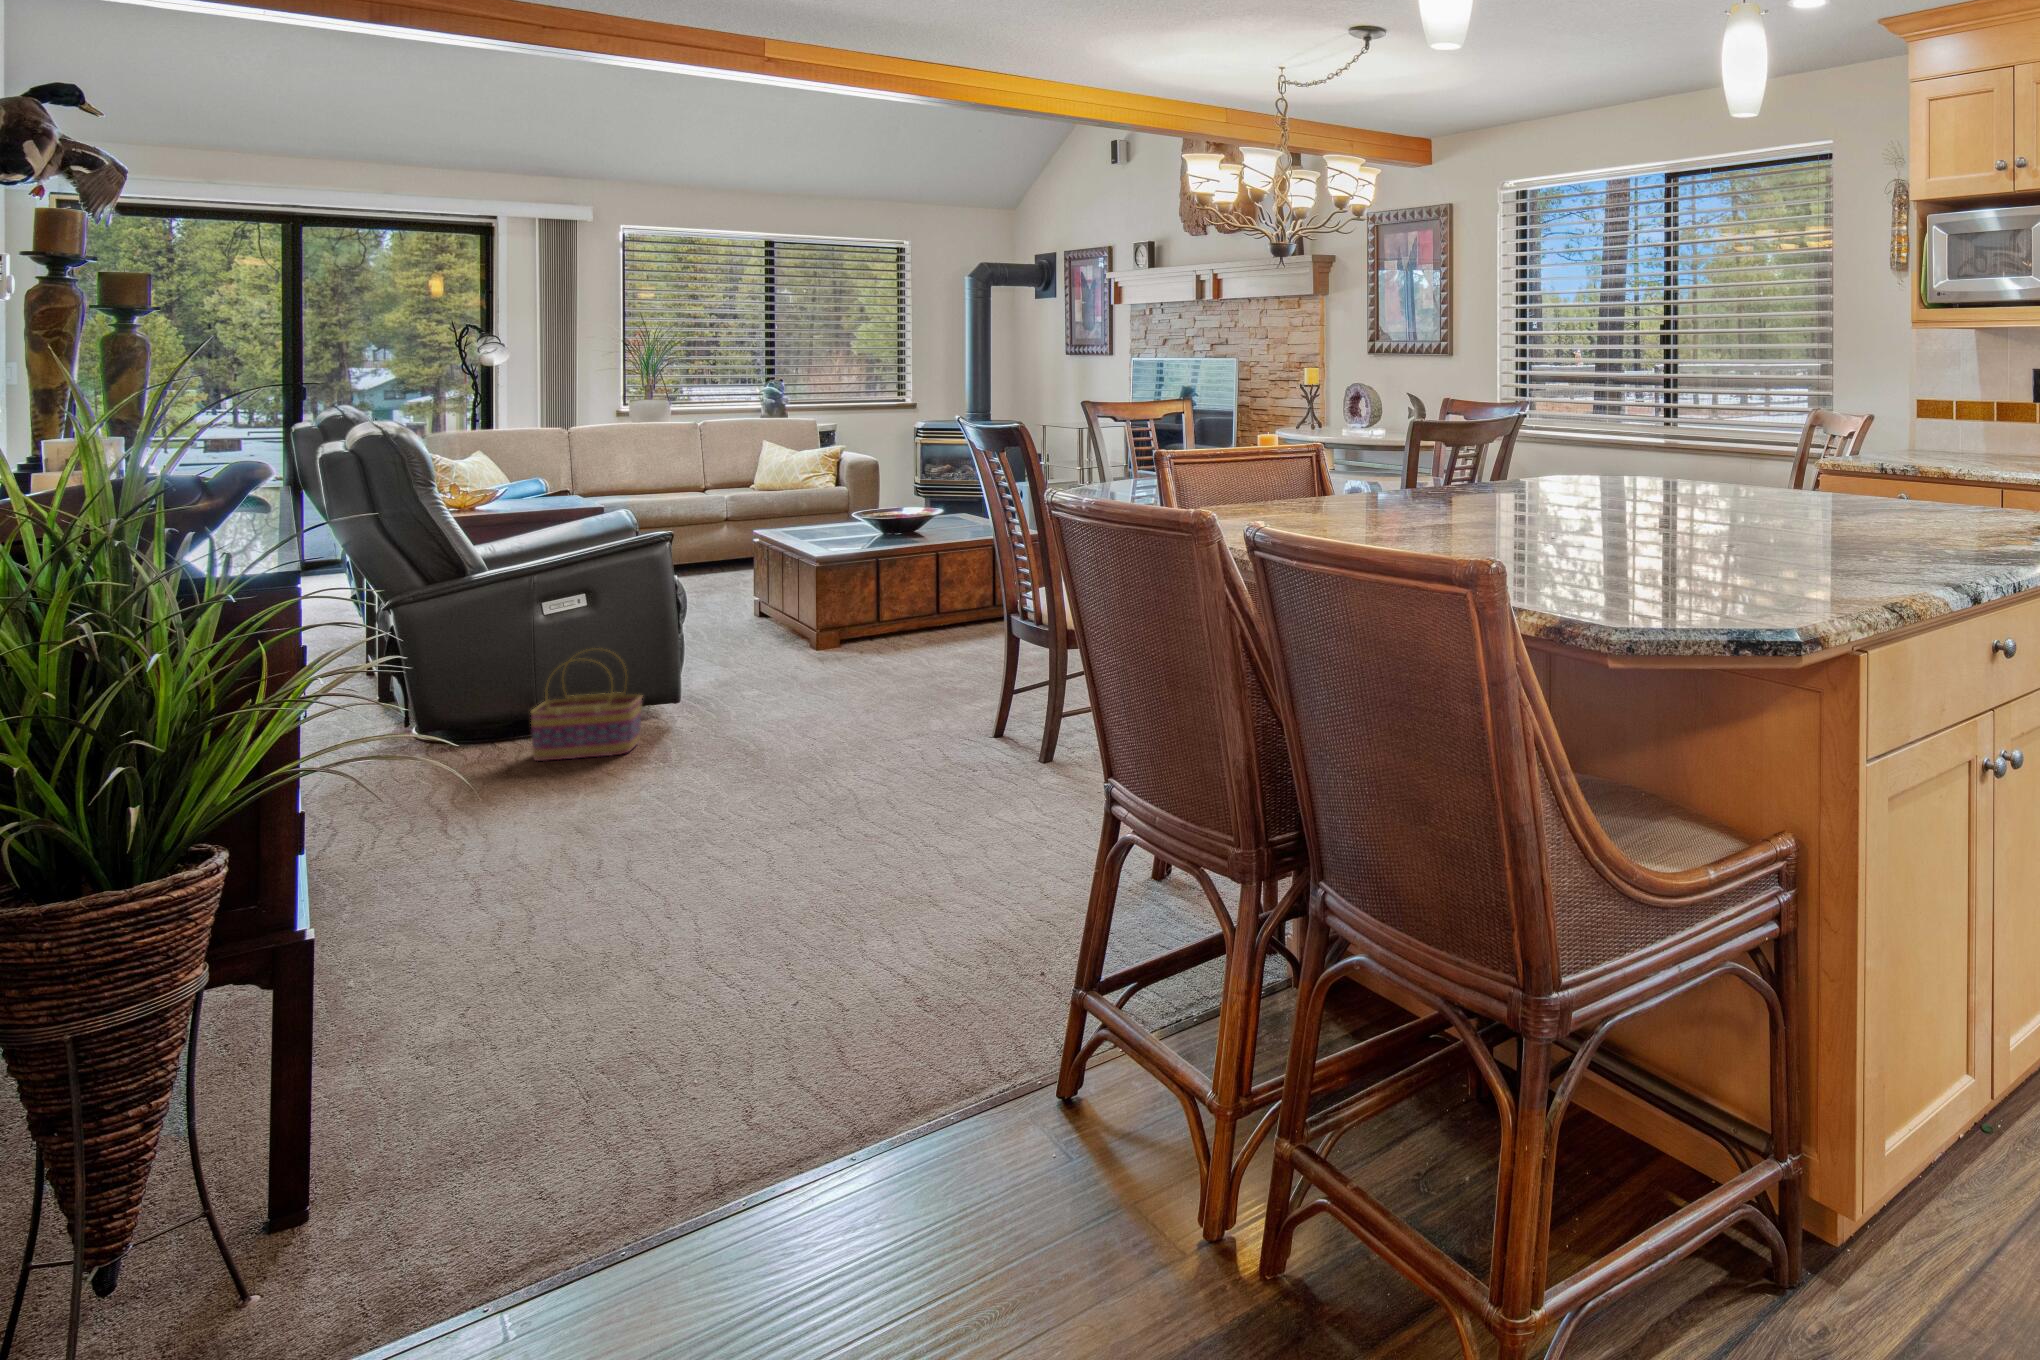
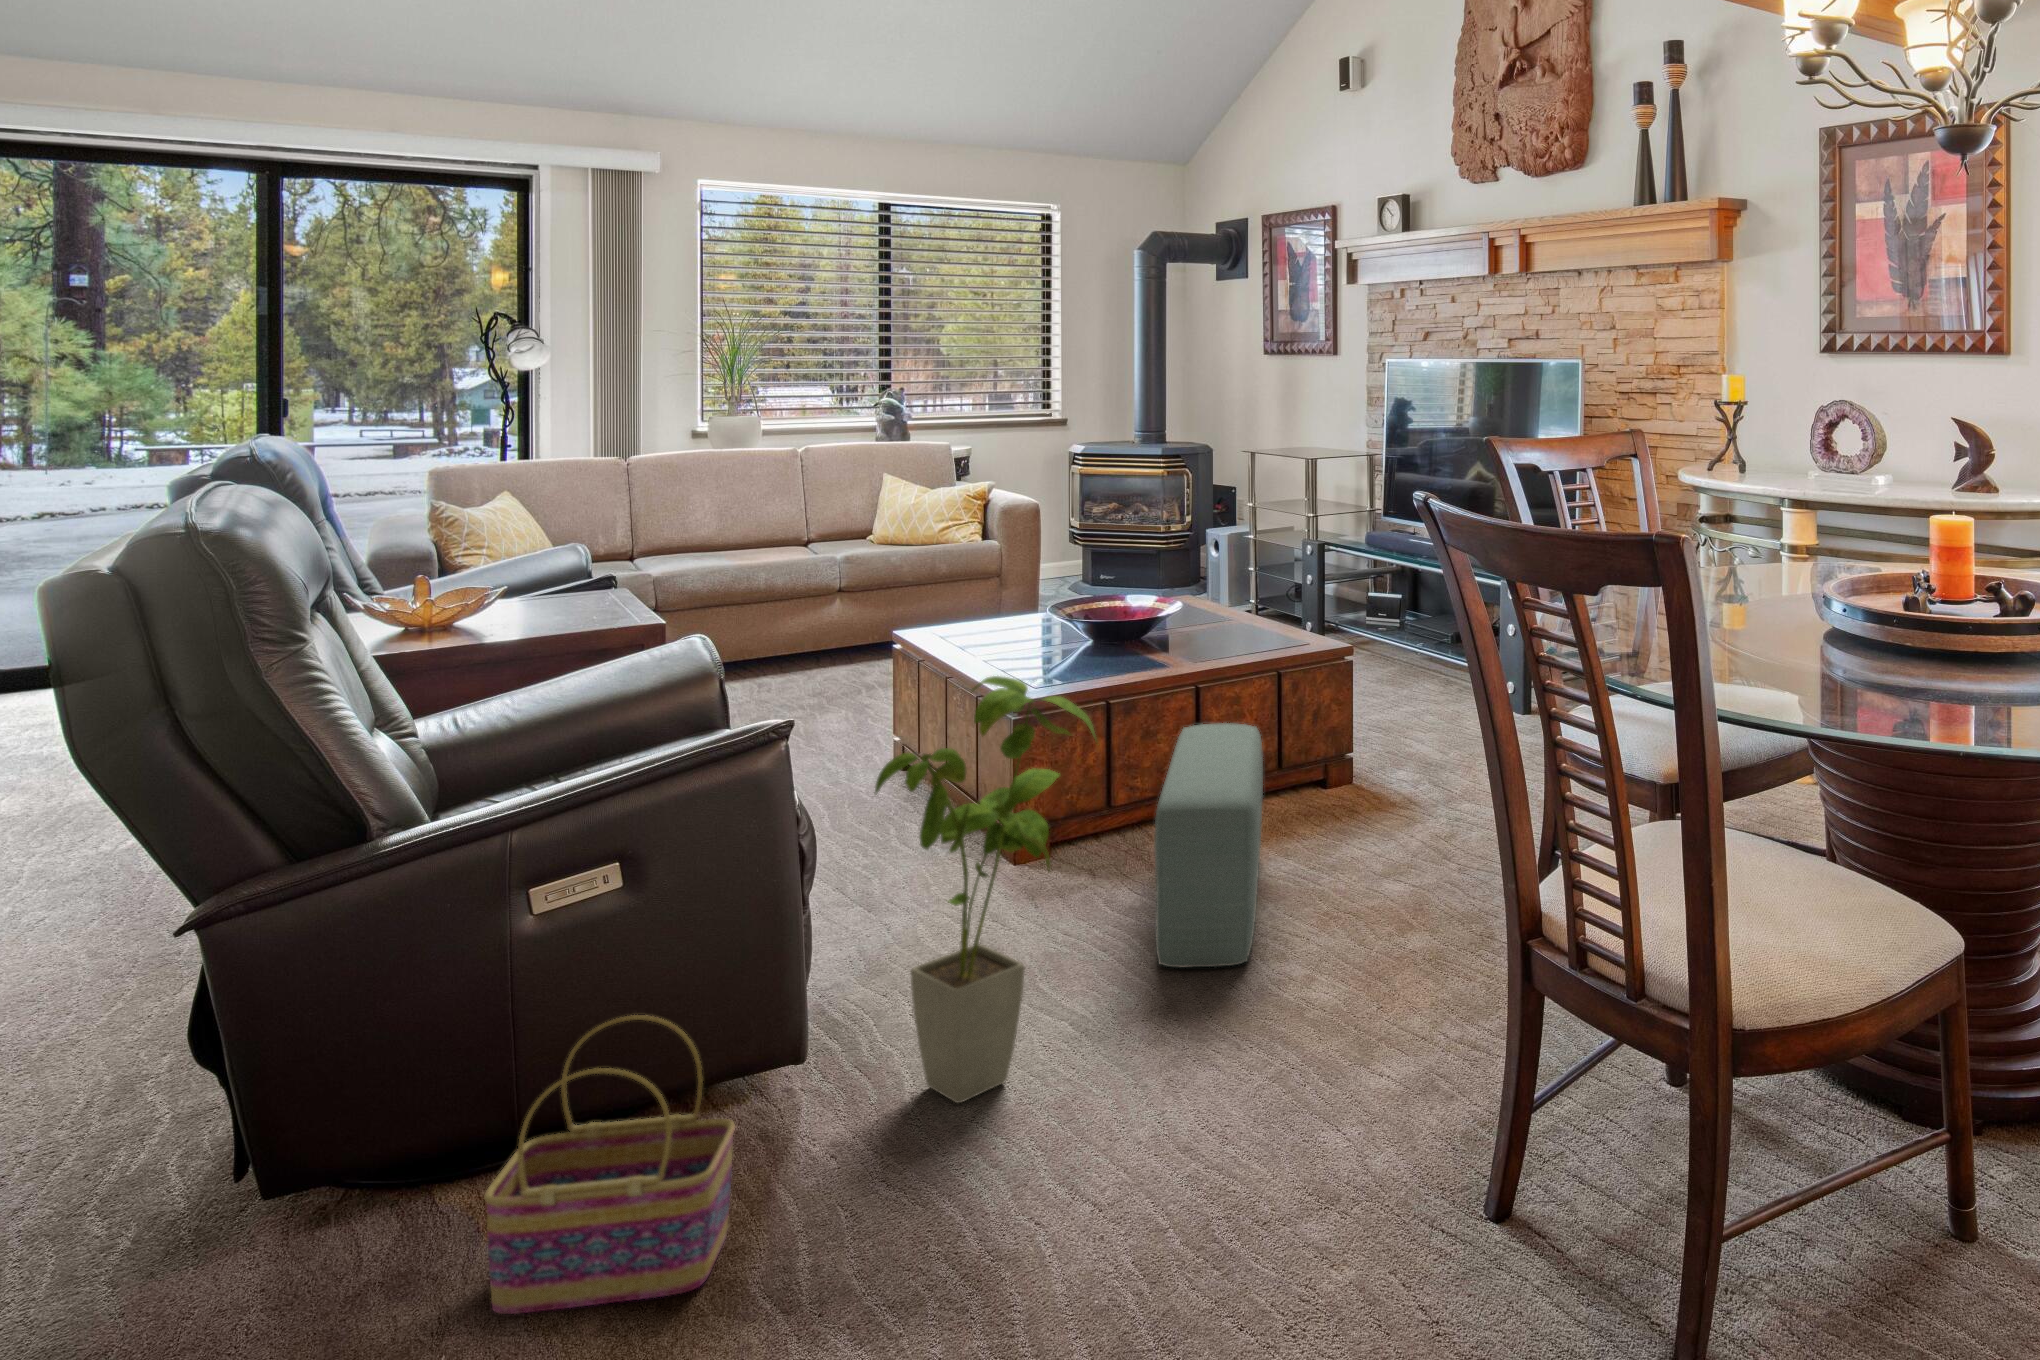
house plant: none [713,512,827,712] -> present [875,676,1096,1103]
pouf: none [878,564,961,674] -> present [1154,723,1263,967]

